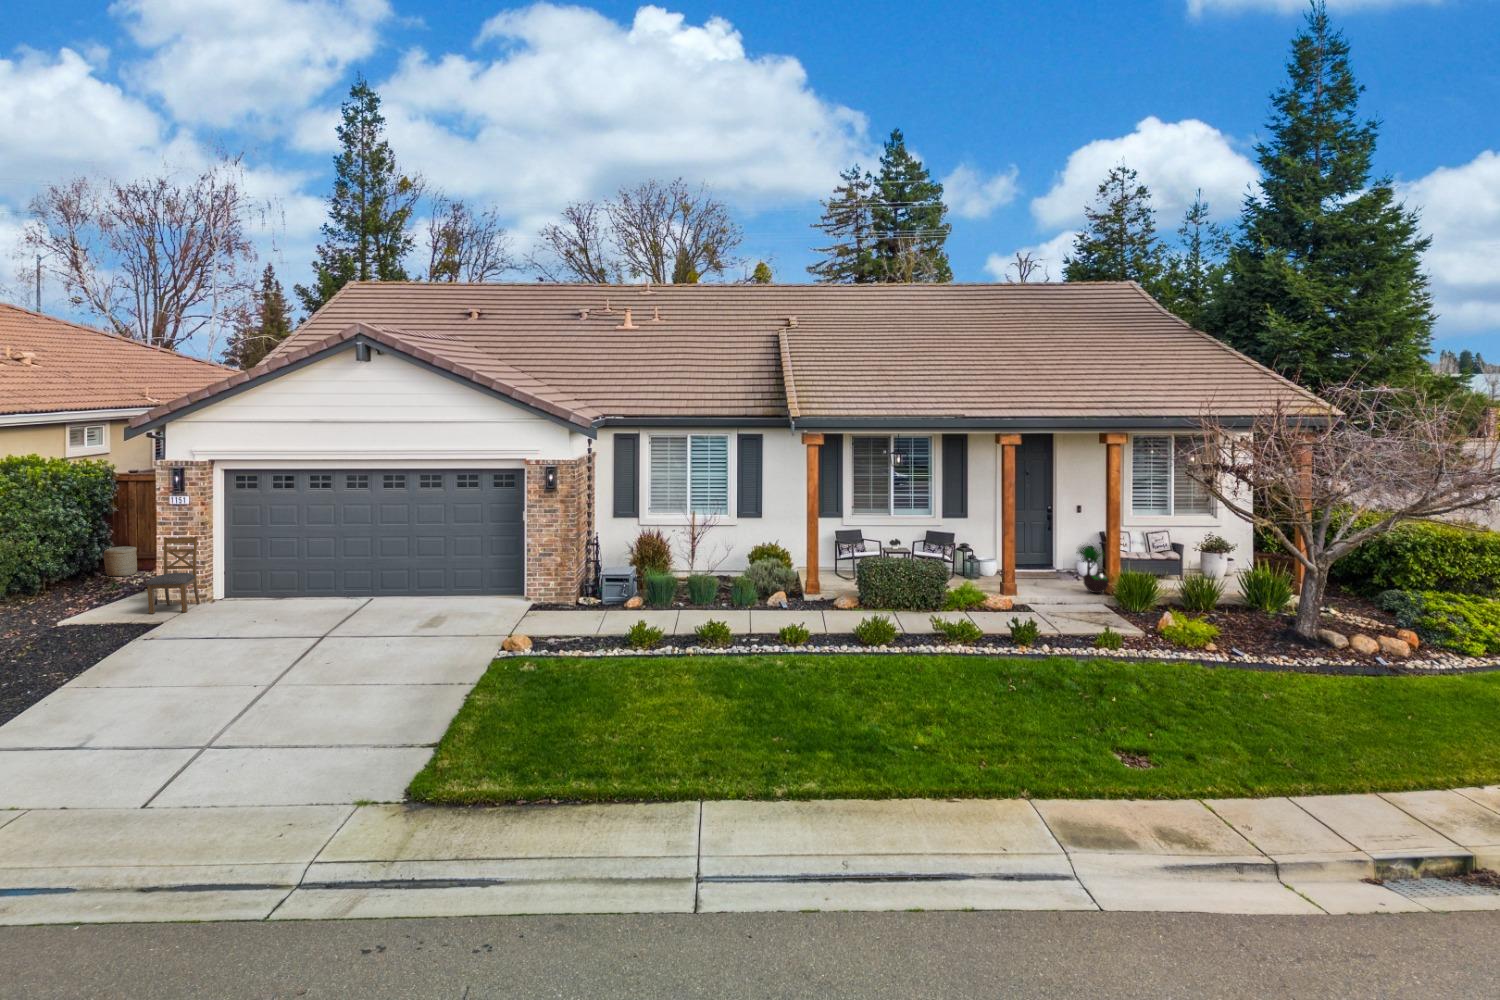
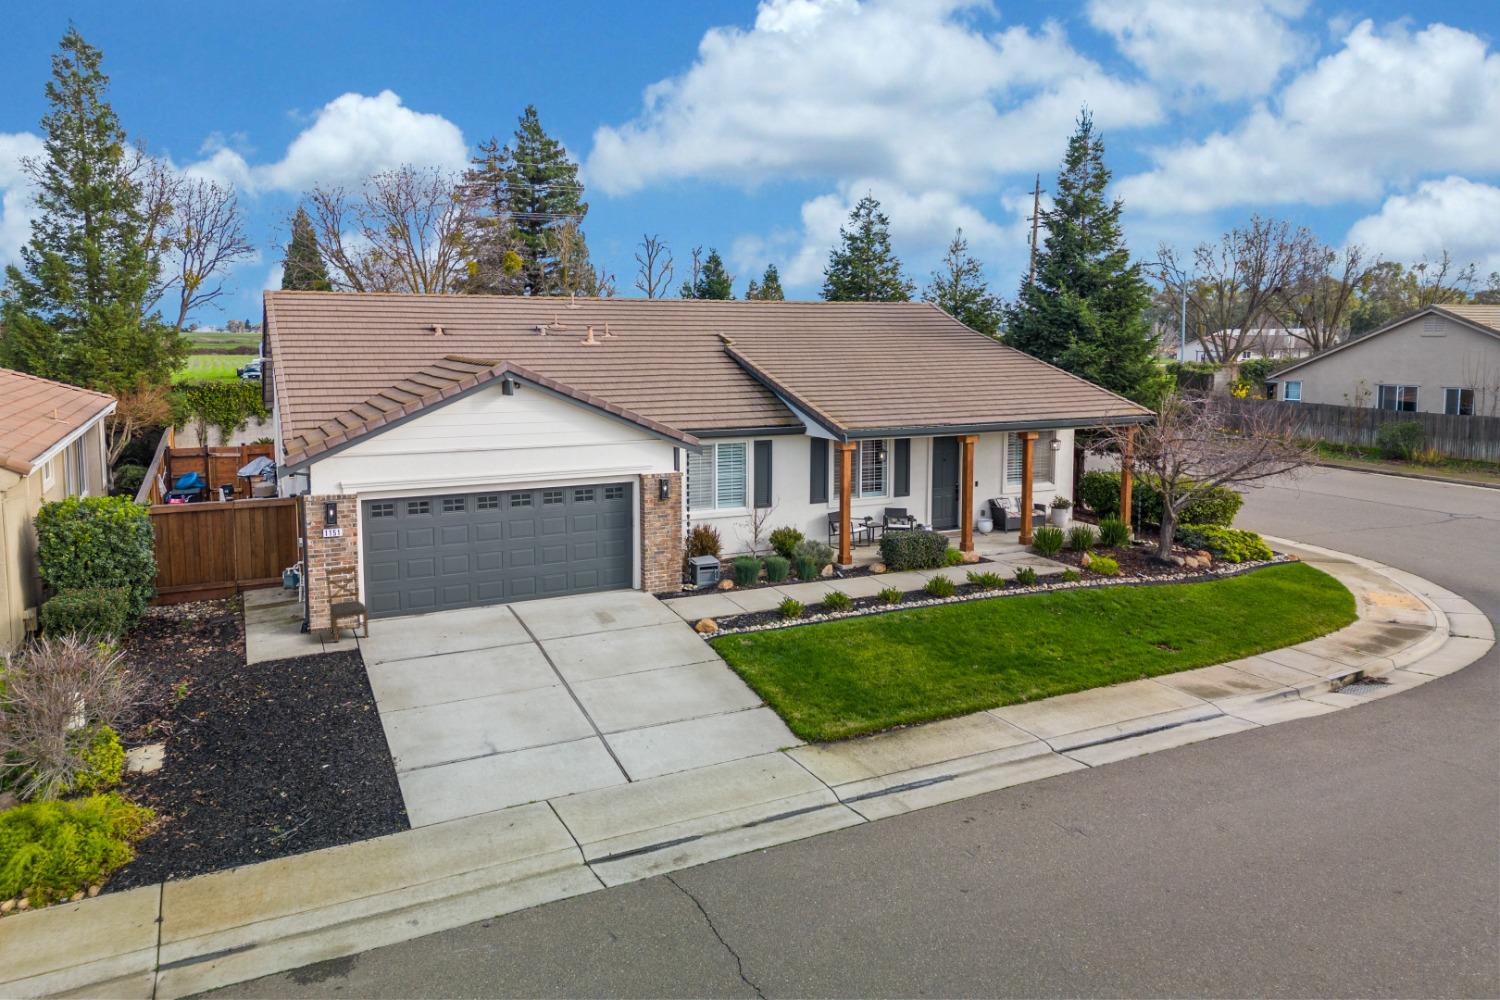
potted tree: present [1076,545,1109,593] -> none [996,508,1020,545]
woven basket: present [103,546,137,576] -> none [162,579,198,612]

